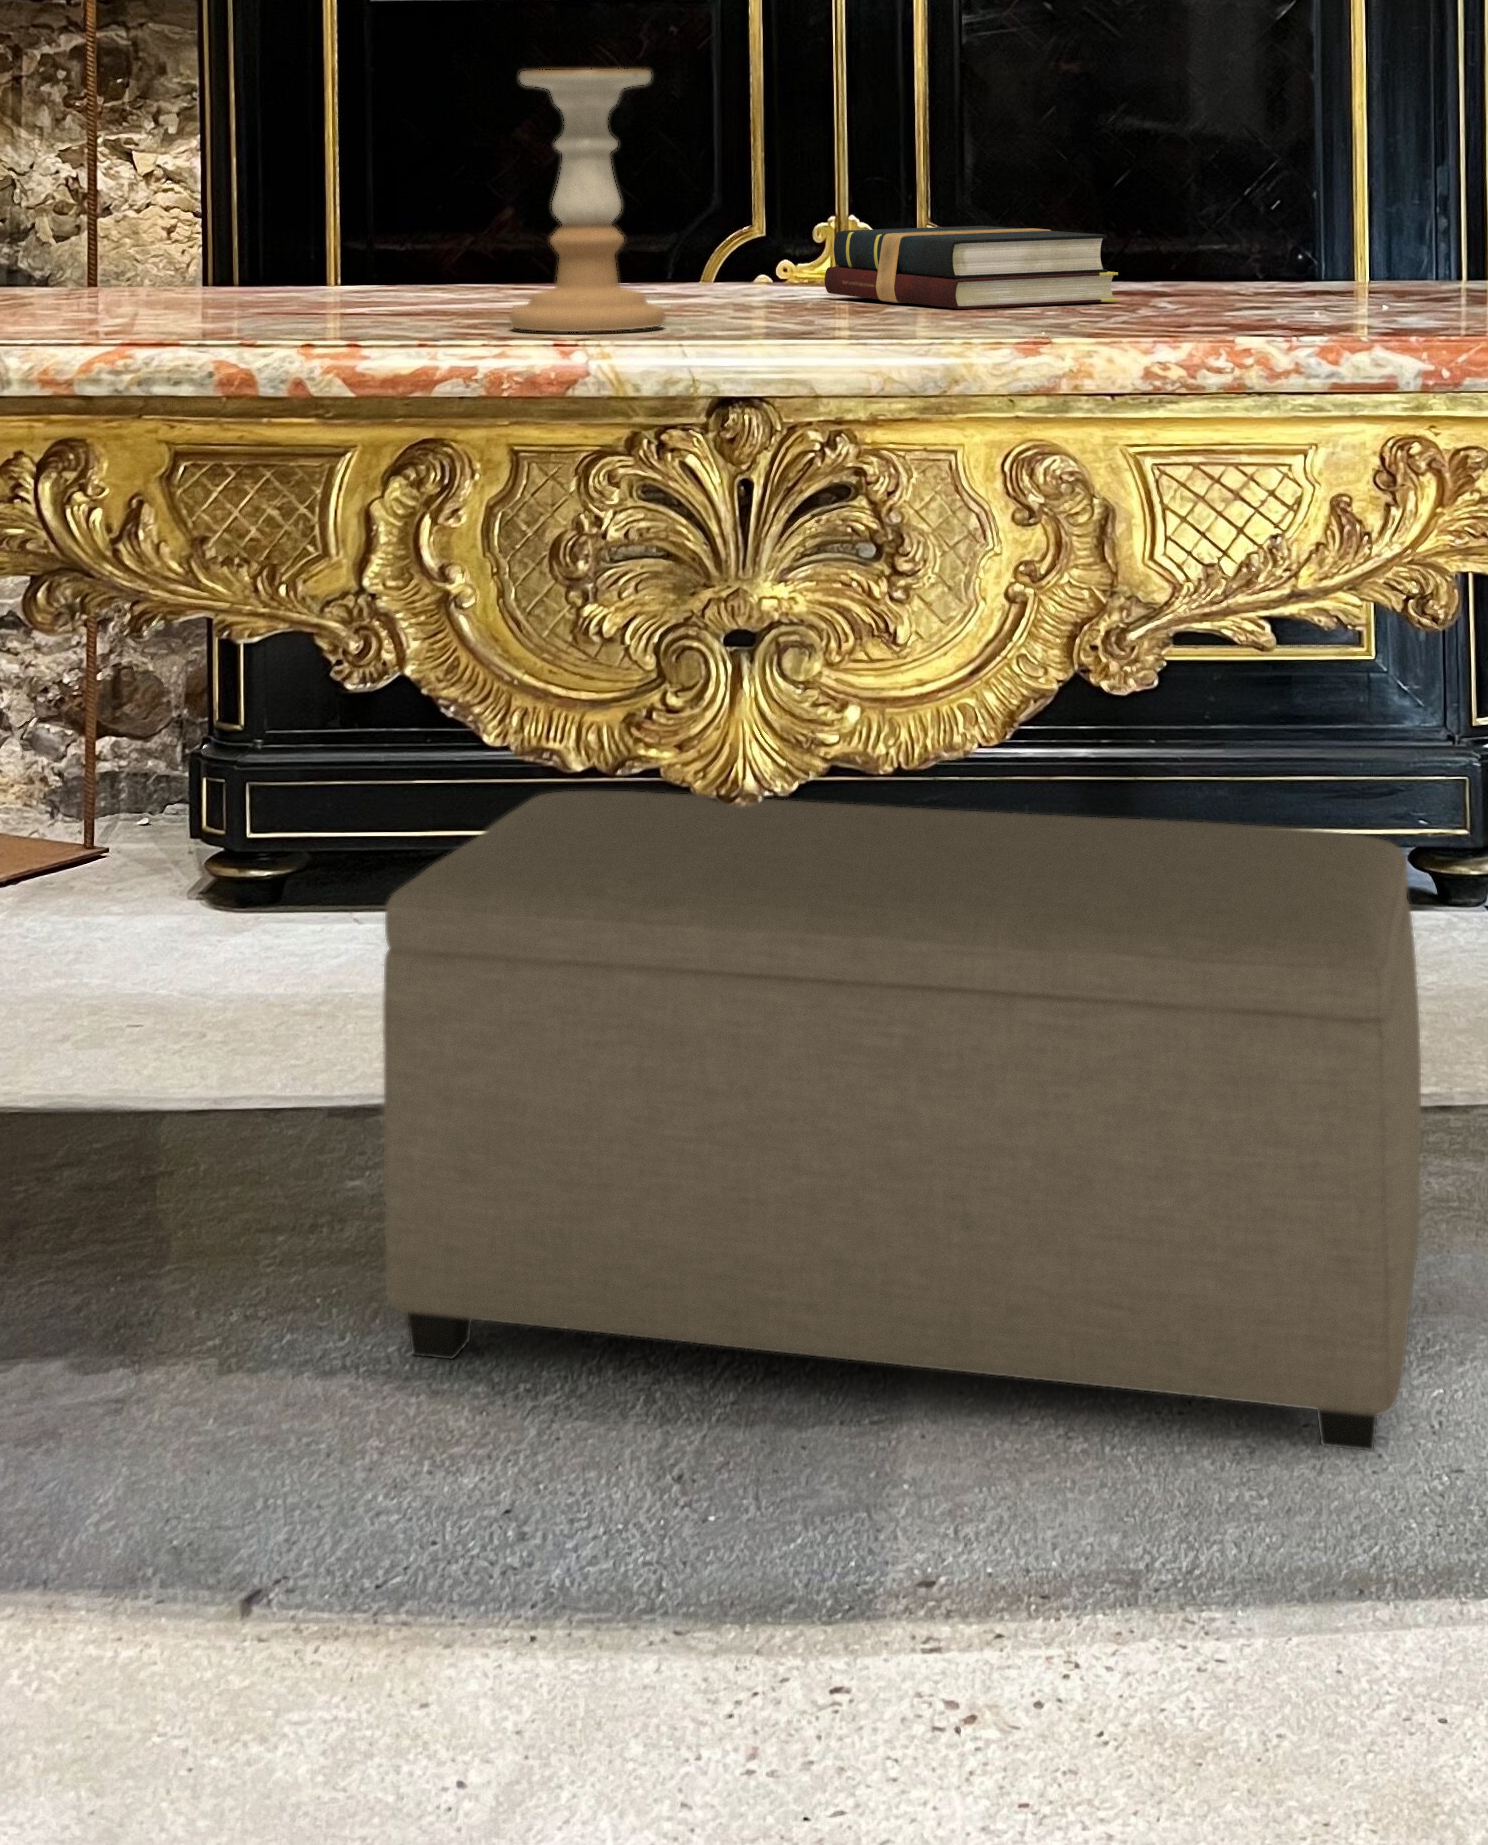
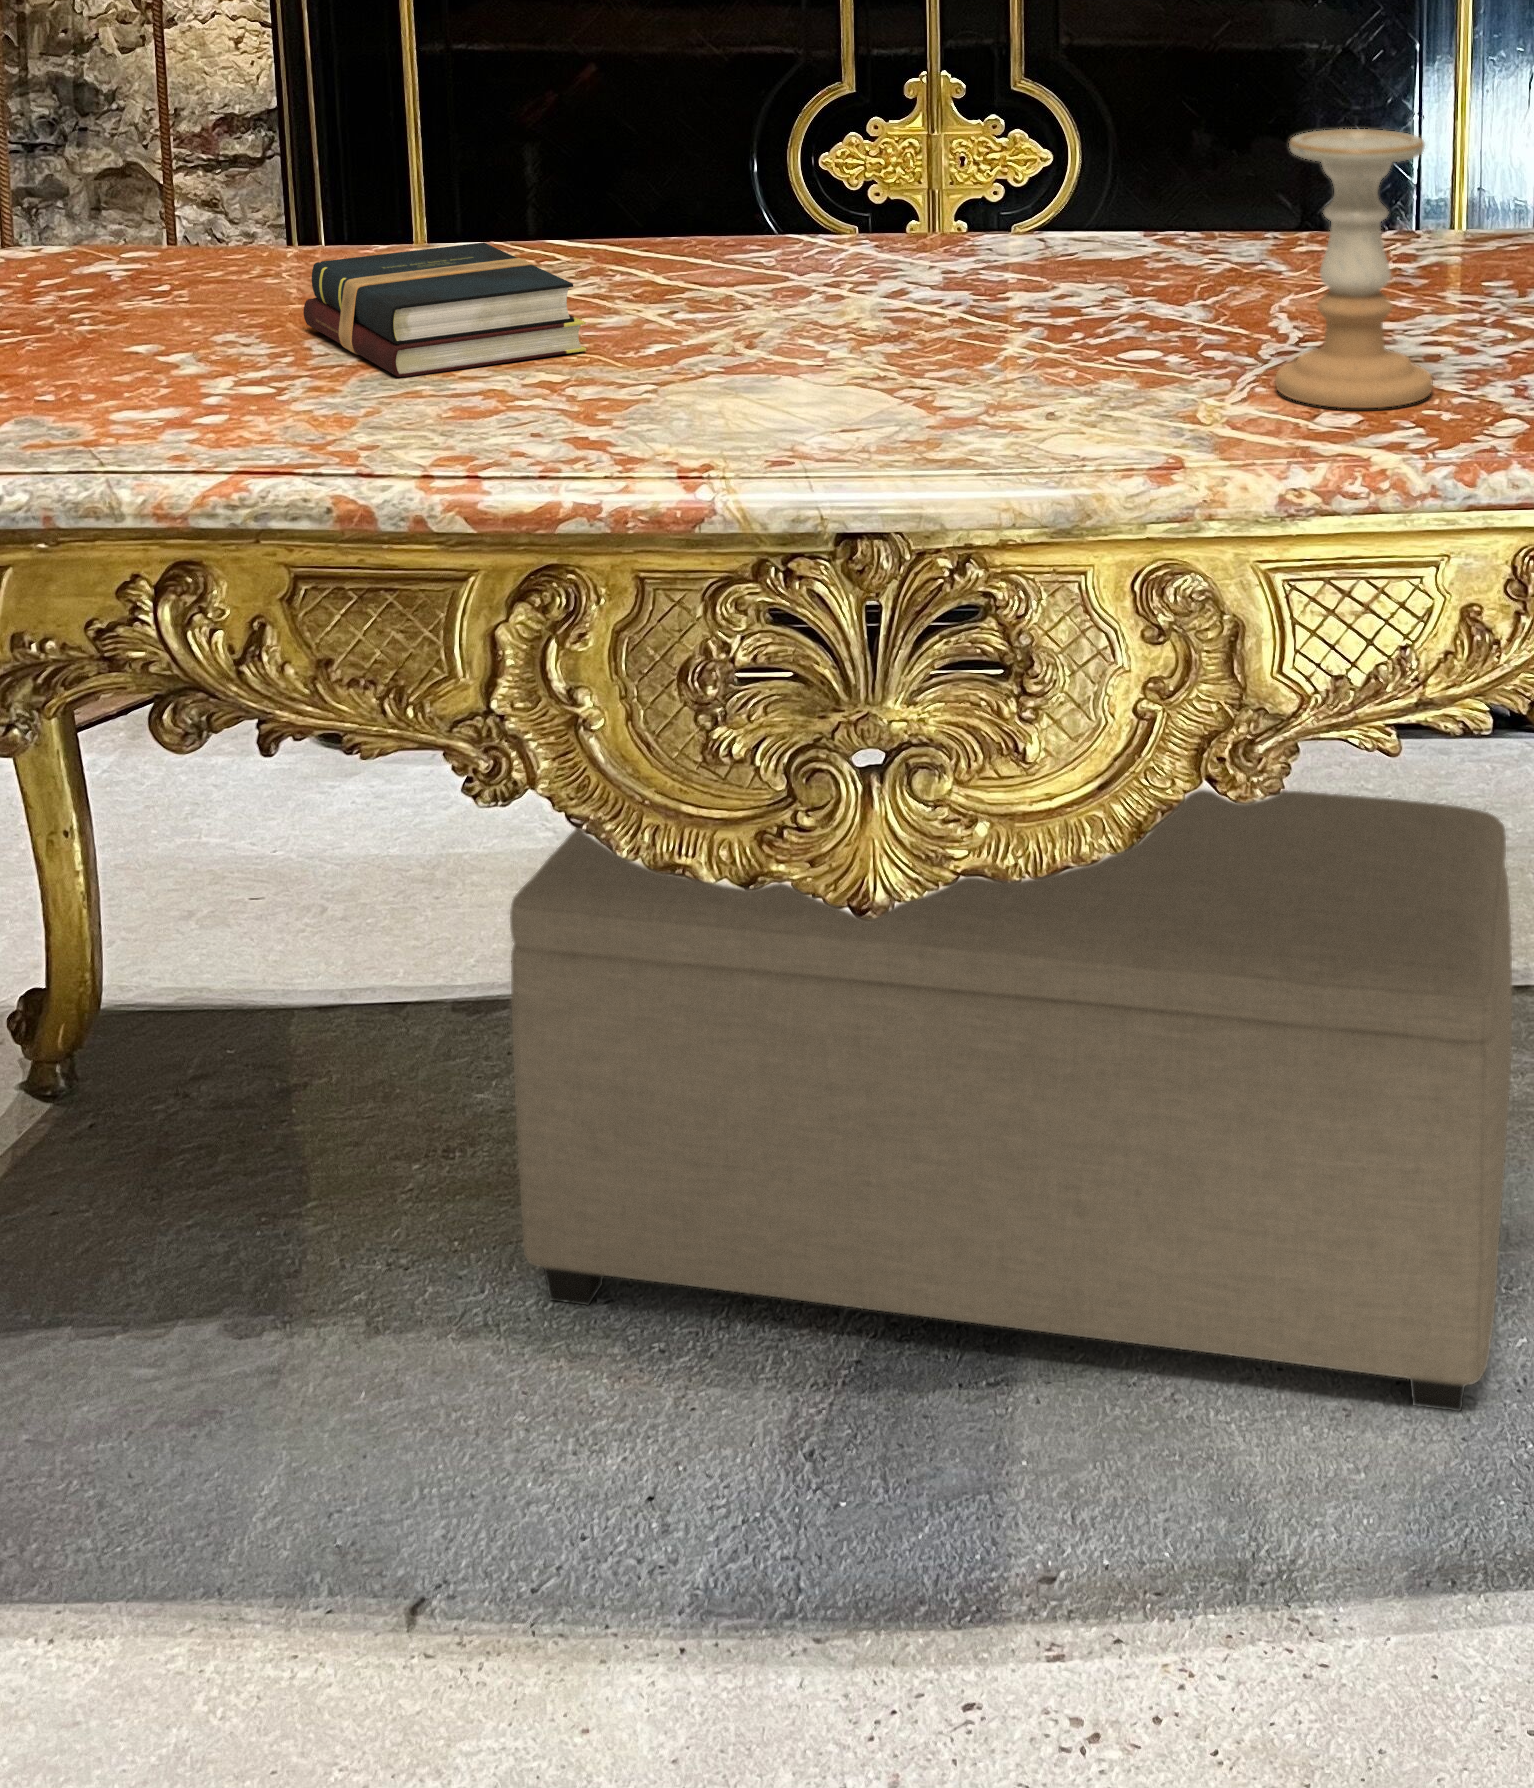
candle holder: present [509,69,665,332] -> present [1275,129,1433,408]
hardback book: present [824,226,1118,309] -> present [304,243,586,377]

